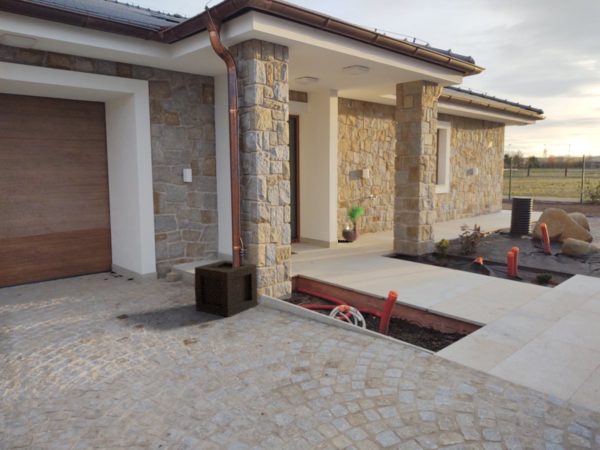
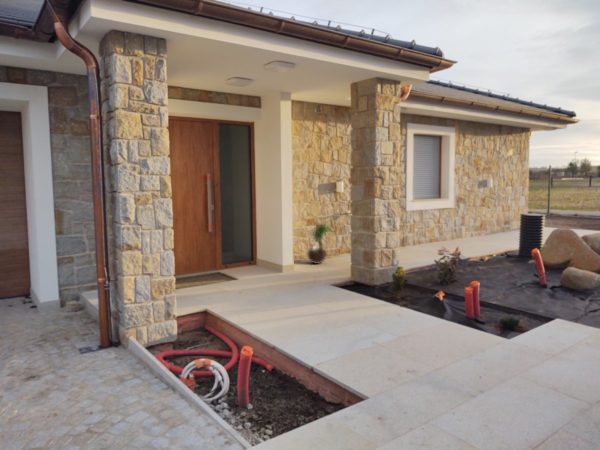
wooden crate: present [195,260,257,317] -> none [47,292,124,365]

